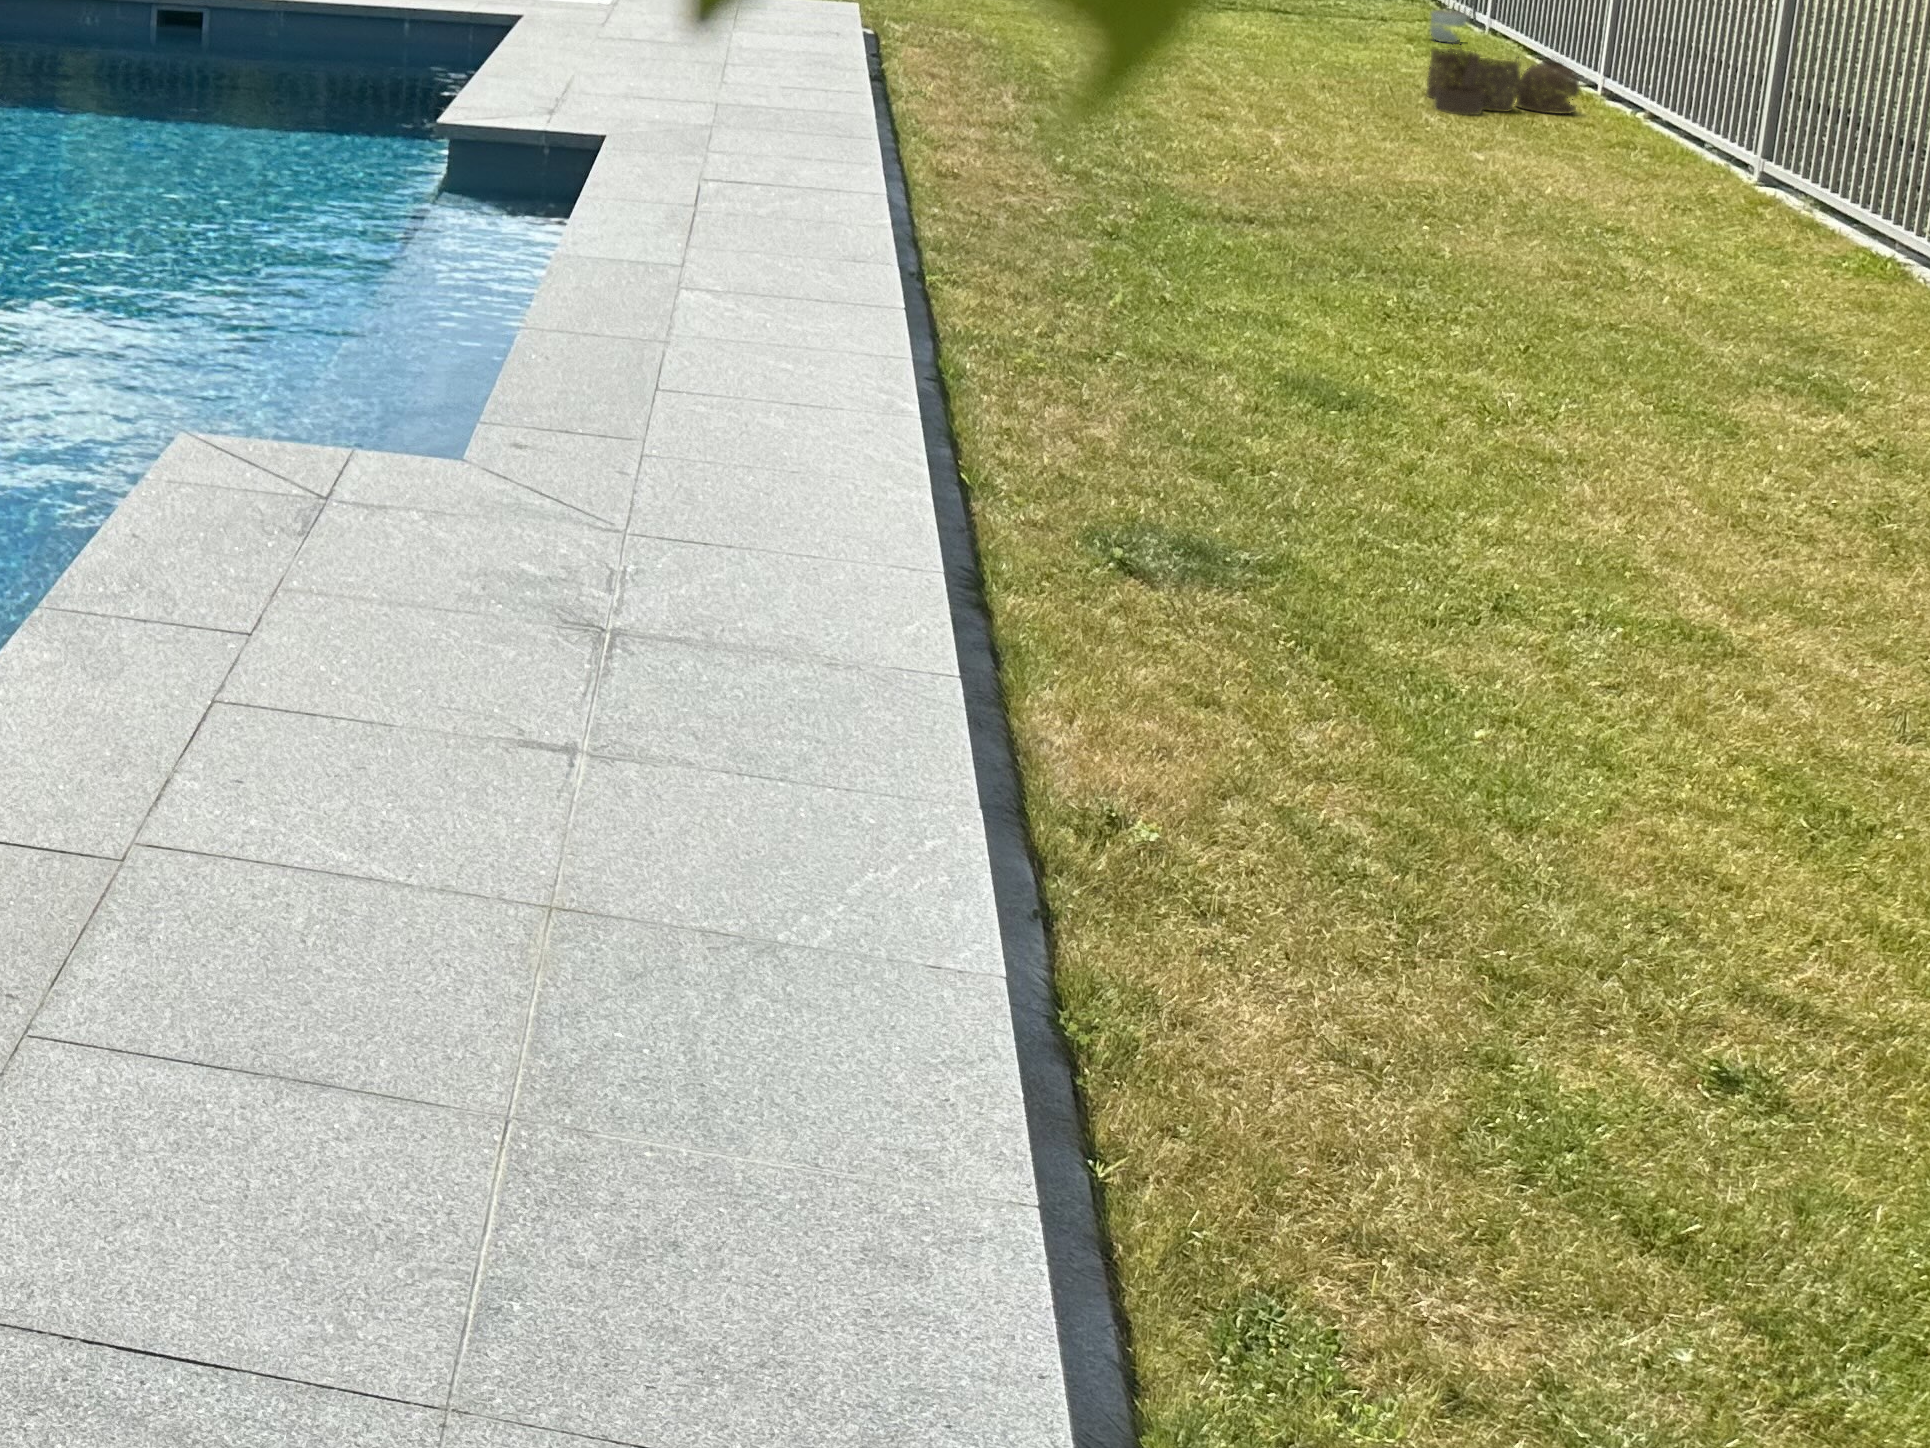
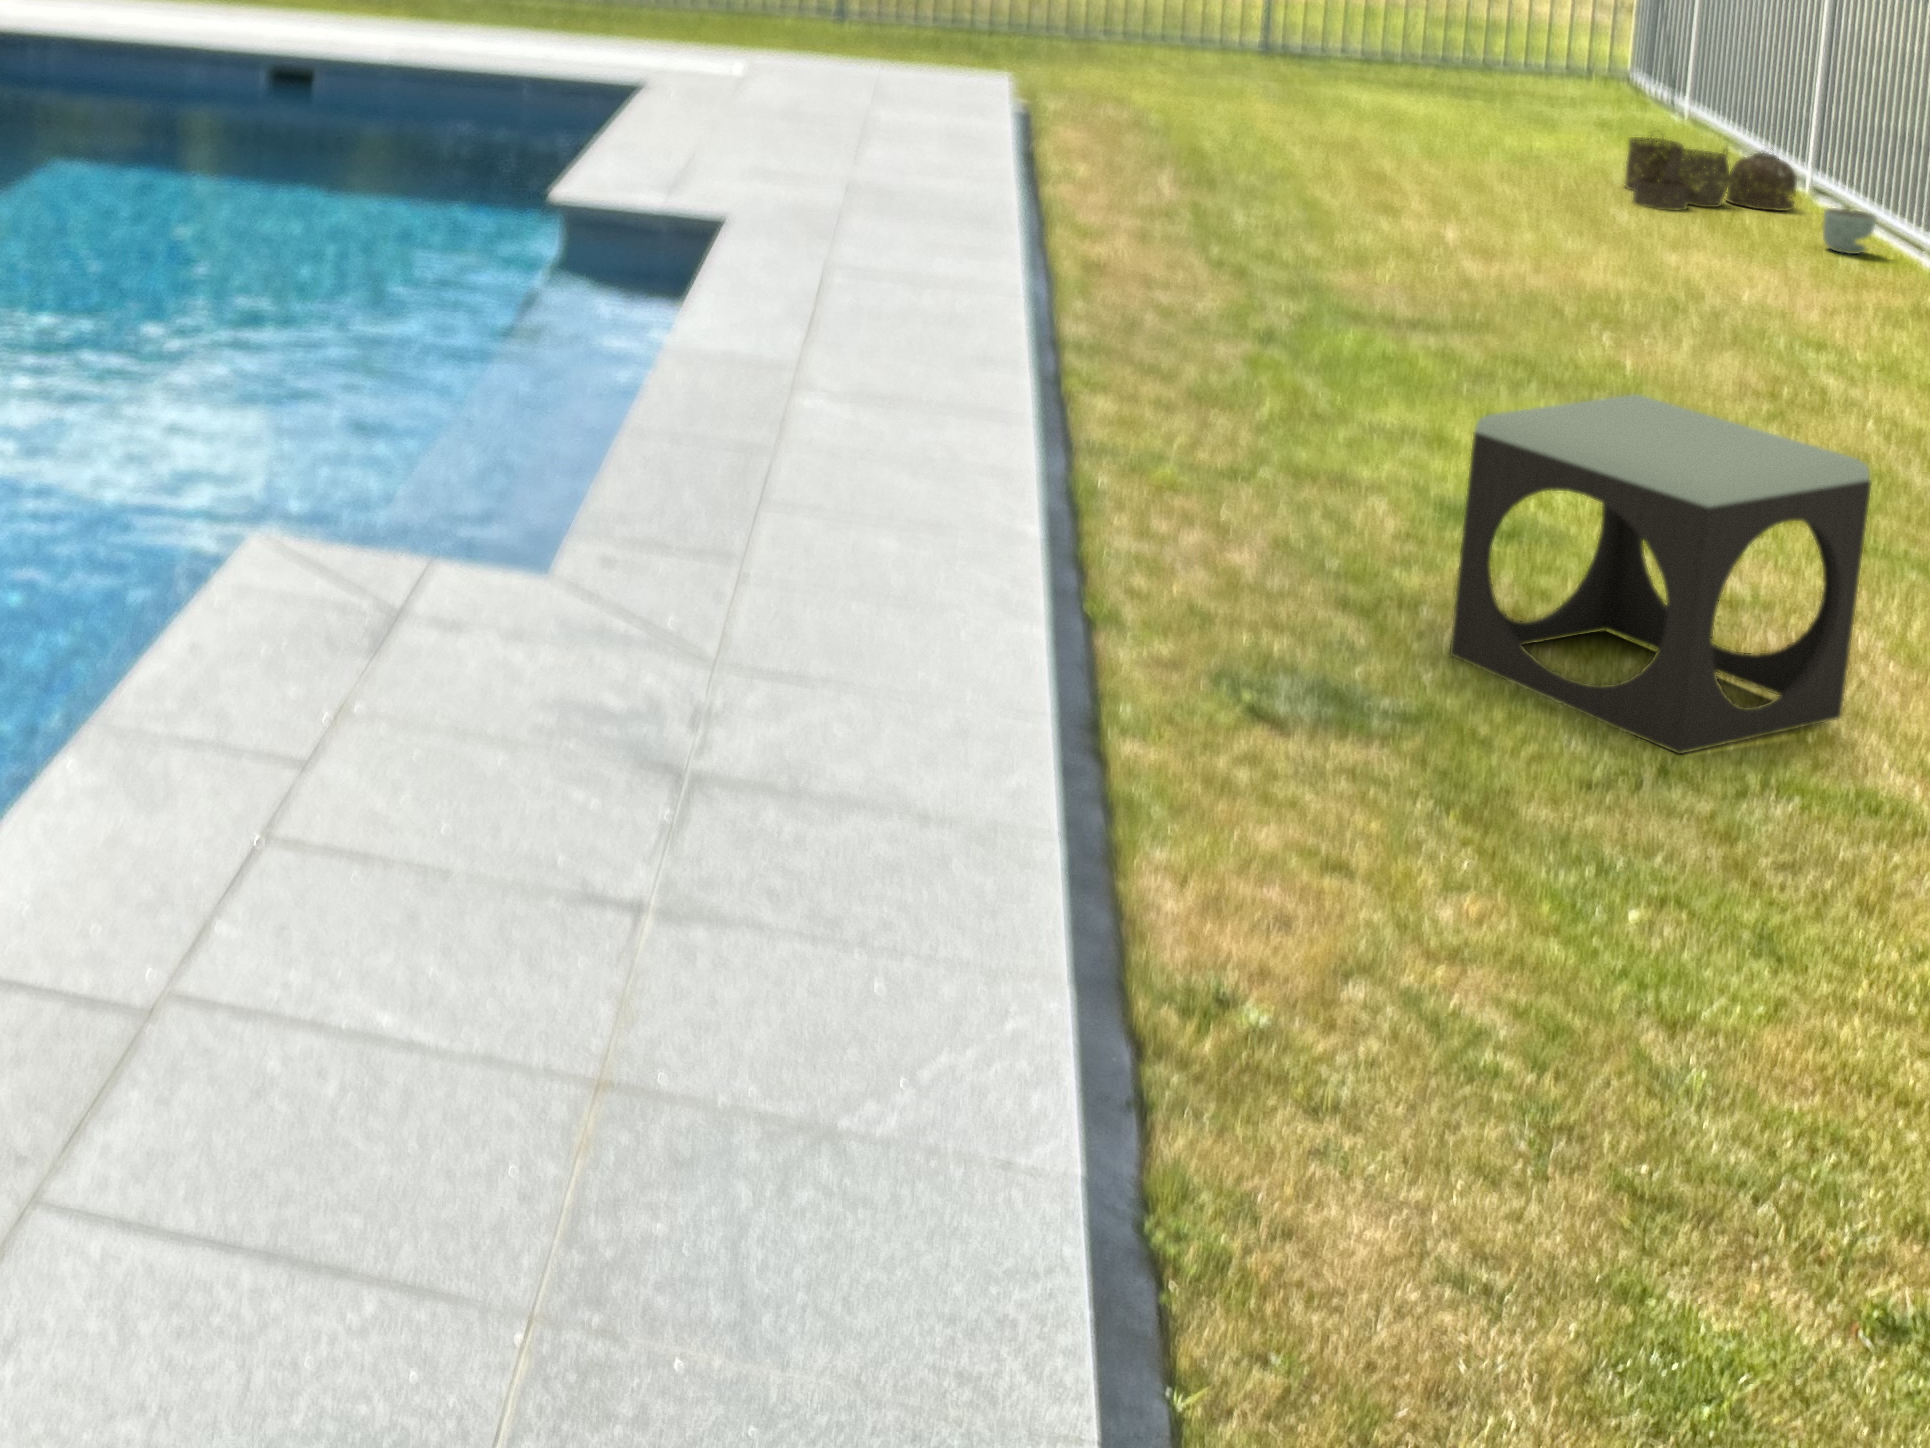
planter: present [1430,10,1467,43] -> present [1823,208,1877,254]
footstool: none [1297,261,1686,587] -> present [1450,394,1871,754]

